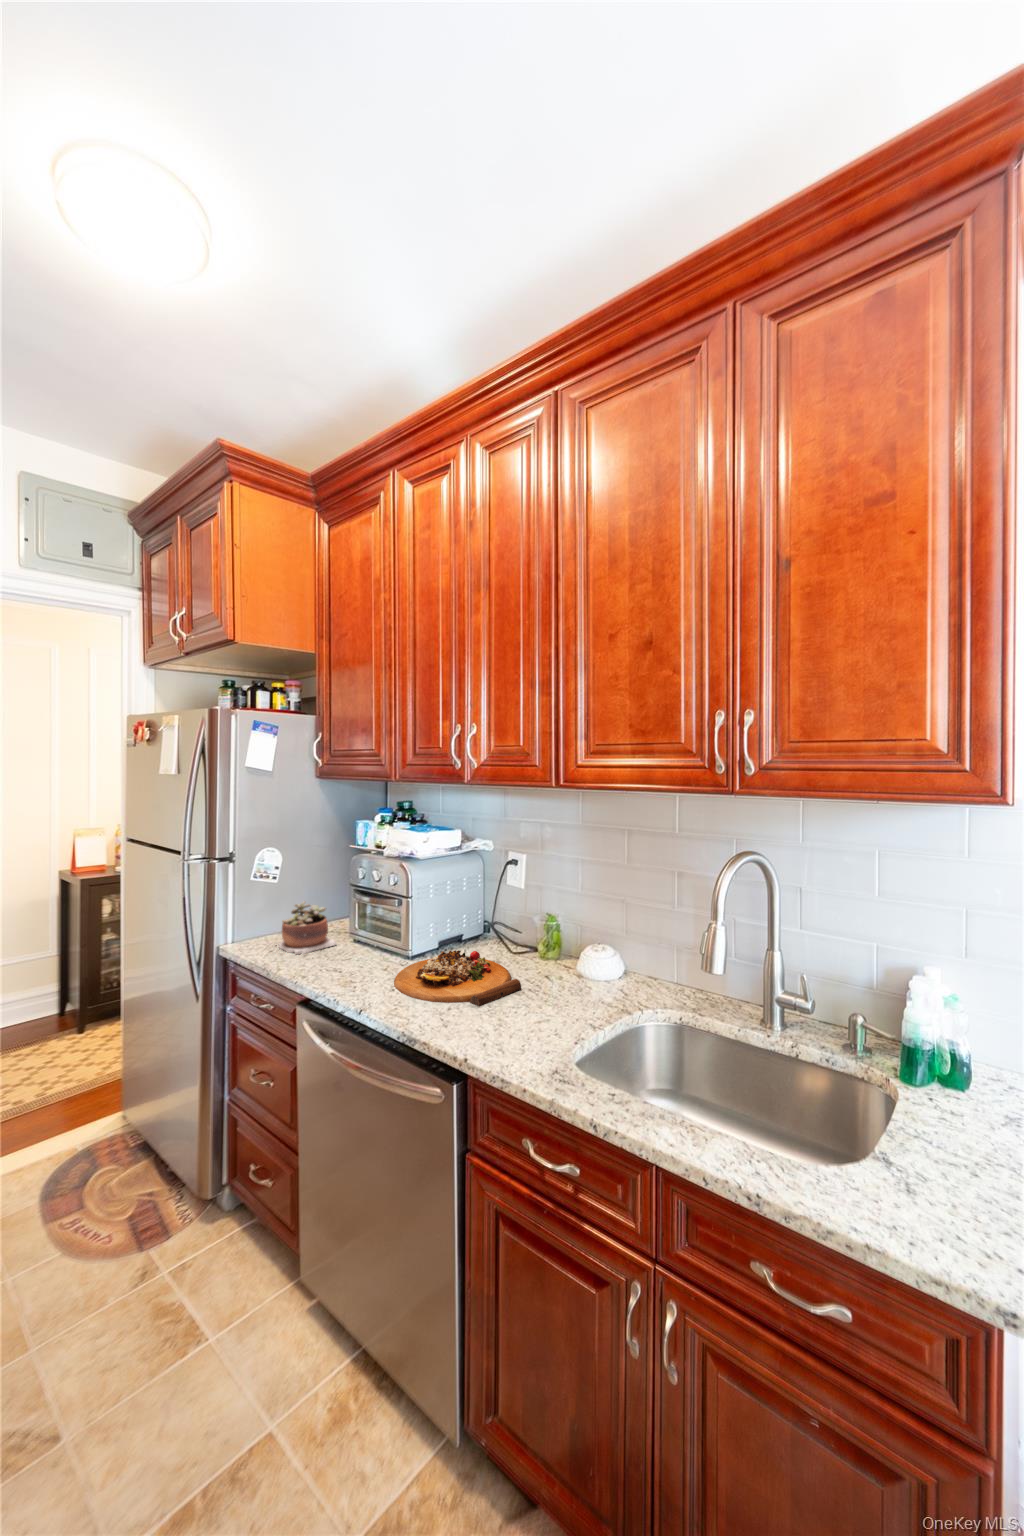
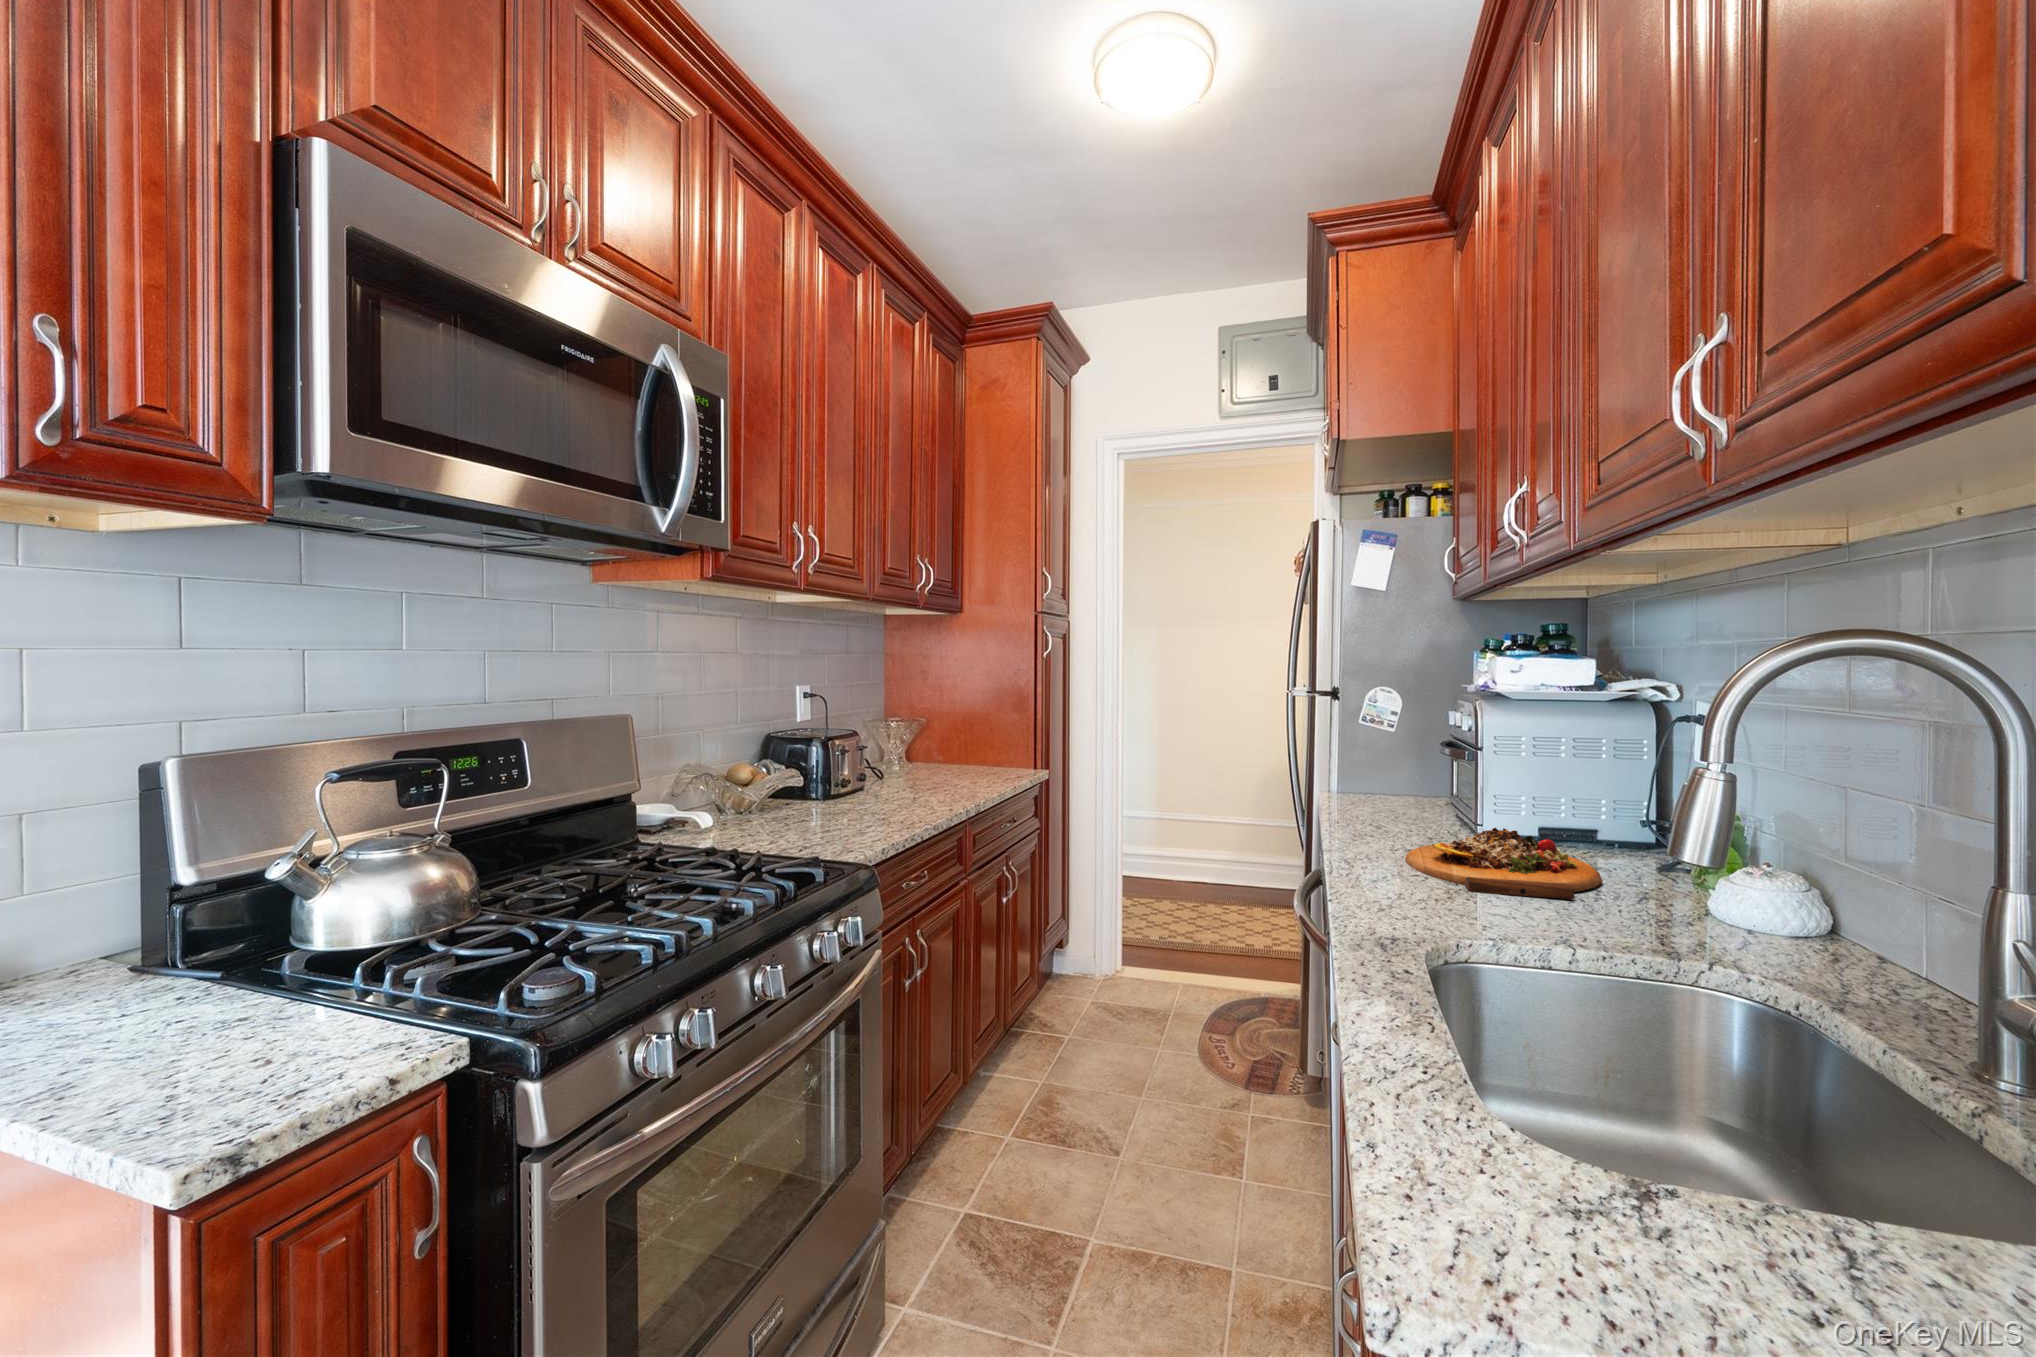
succulent plant: present [279,901,337,955] -> none [1364,753,1434,814]

